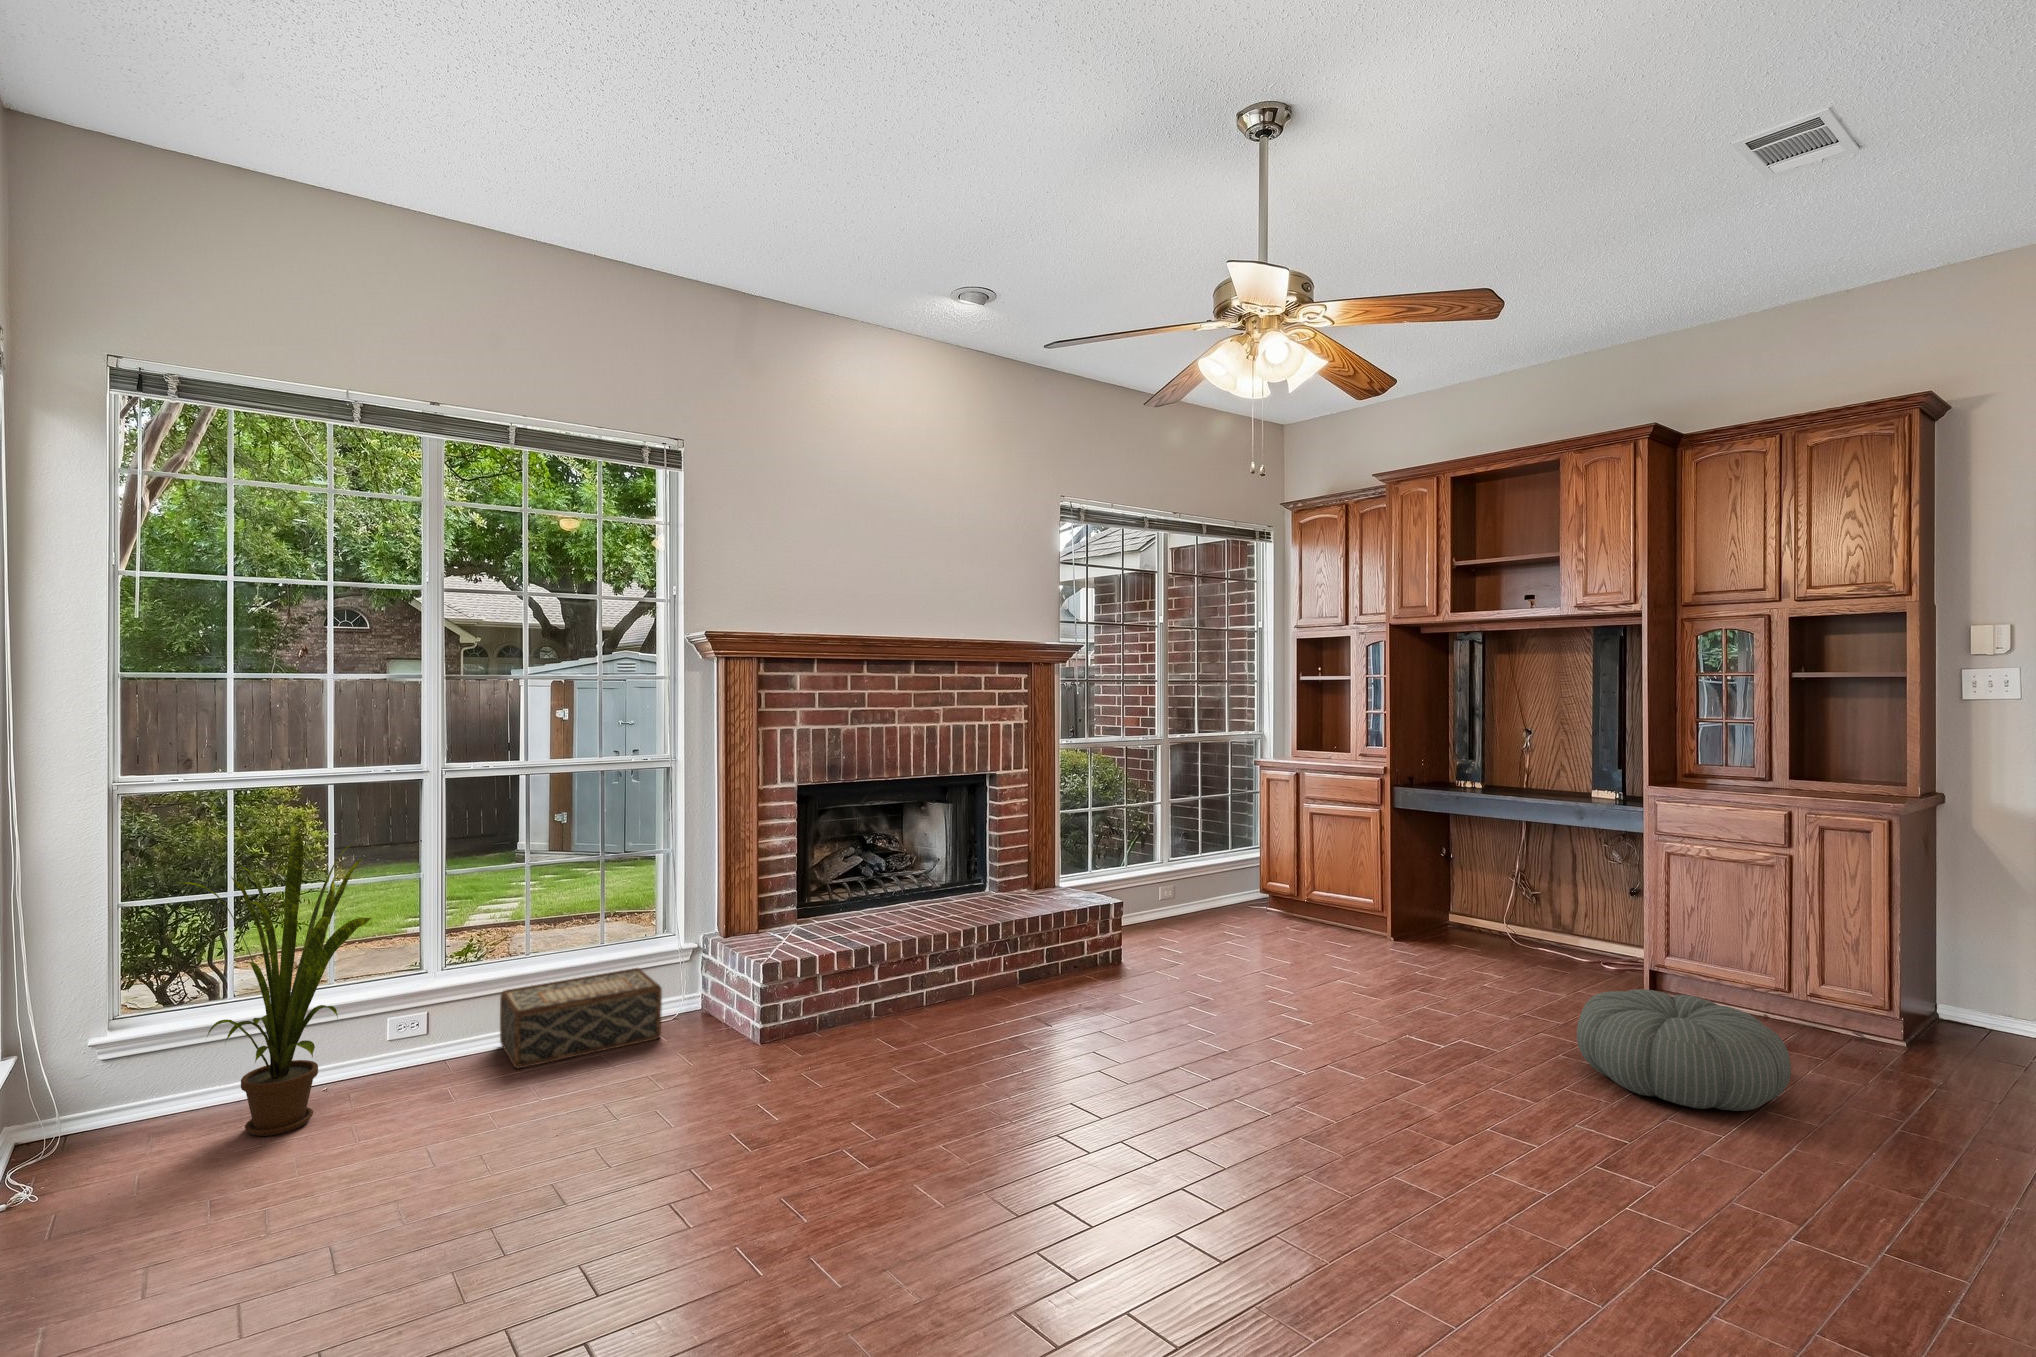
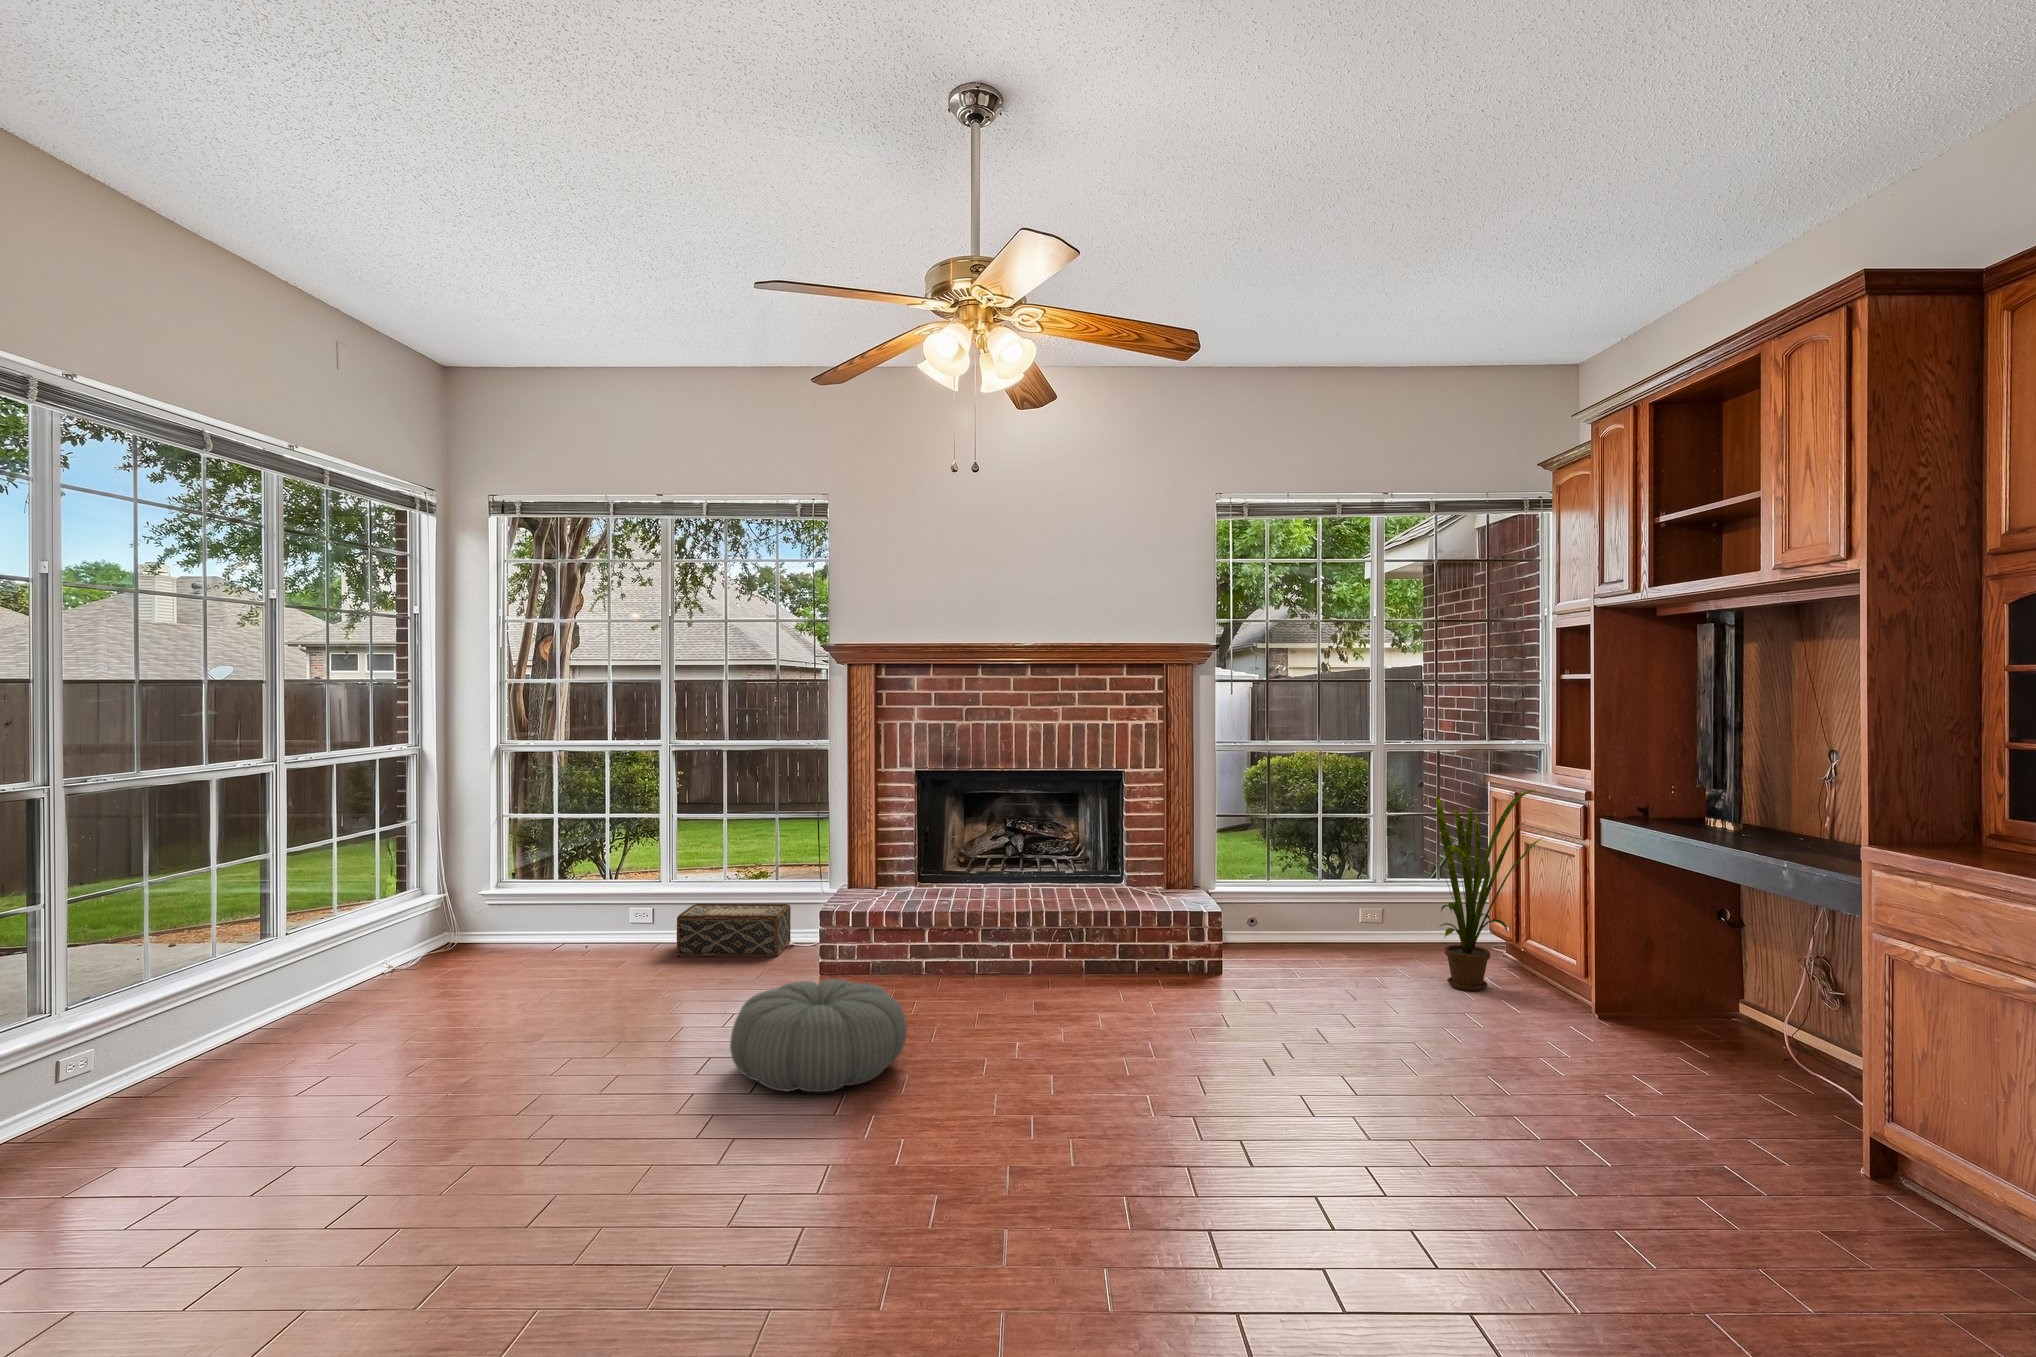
house plant: present [177,823,371,1136] -> present [1435,790,1542,991]
pouf: present [1577,989,1791,1111] -> present [730,979,907,1092]

